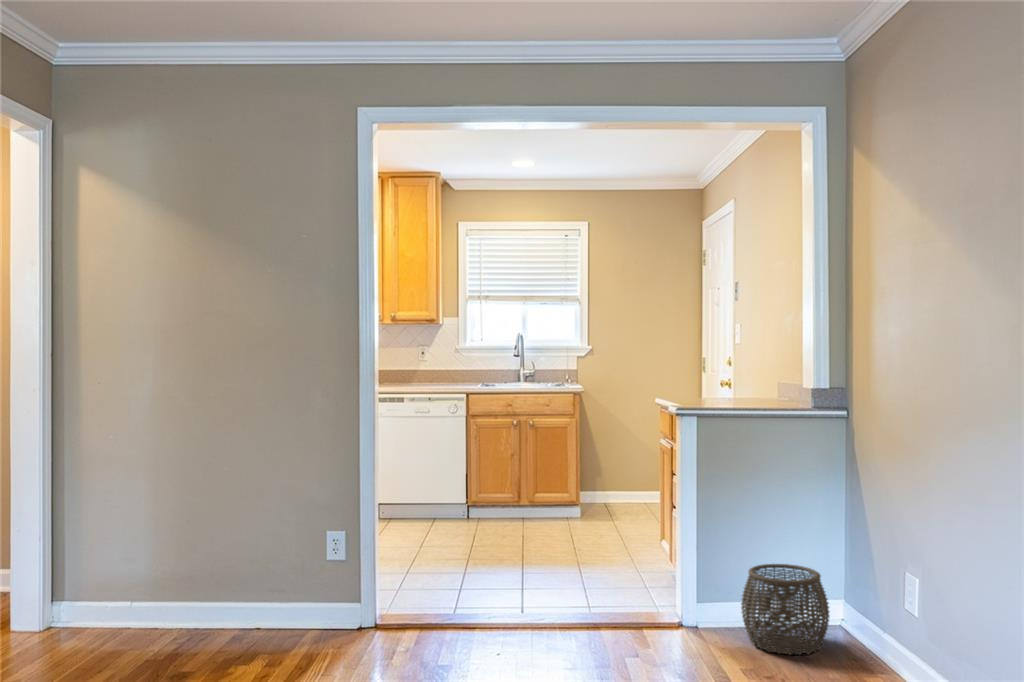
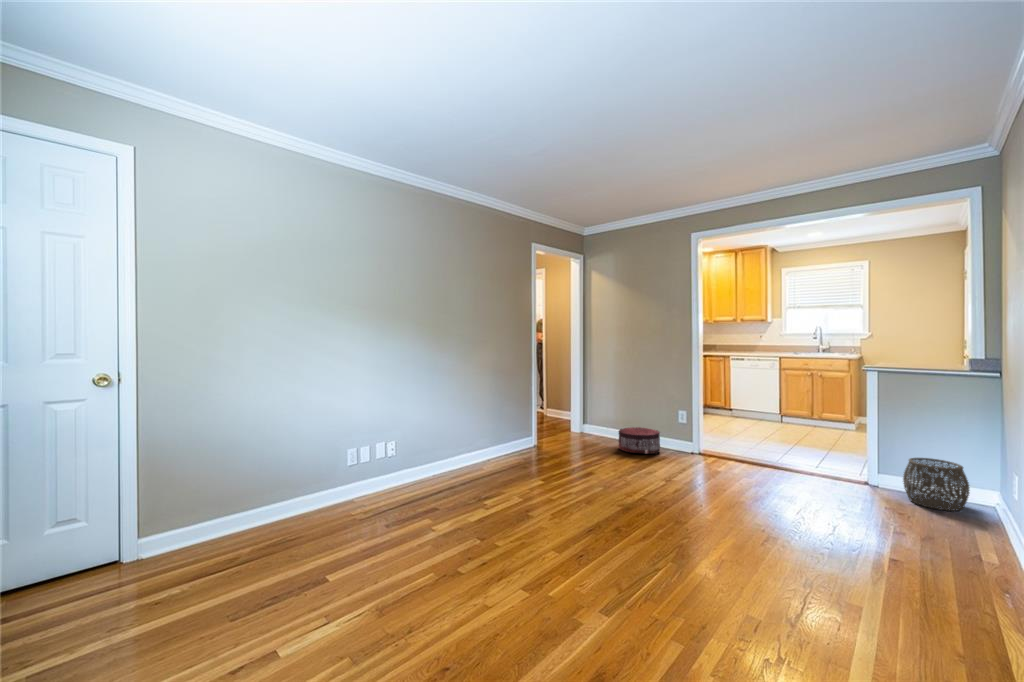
pouf: none [182,585,291,661] -> present [619,427,660,454]

